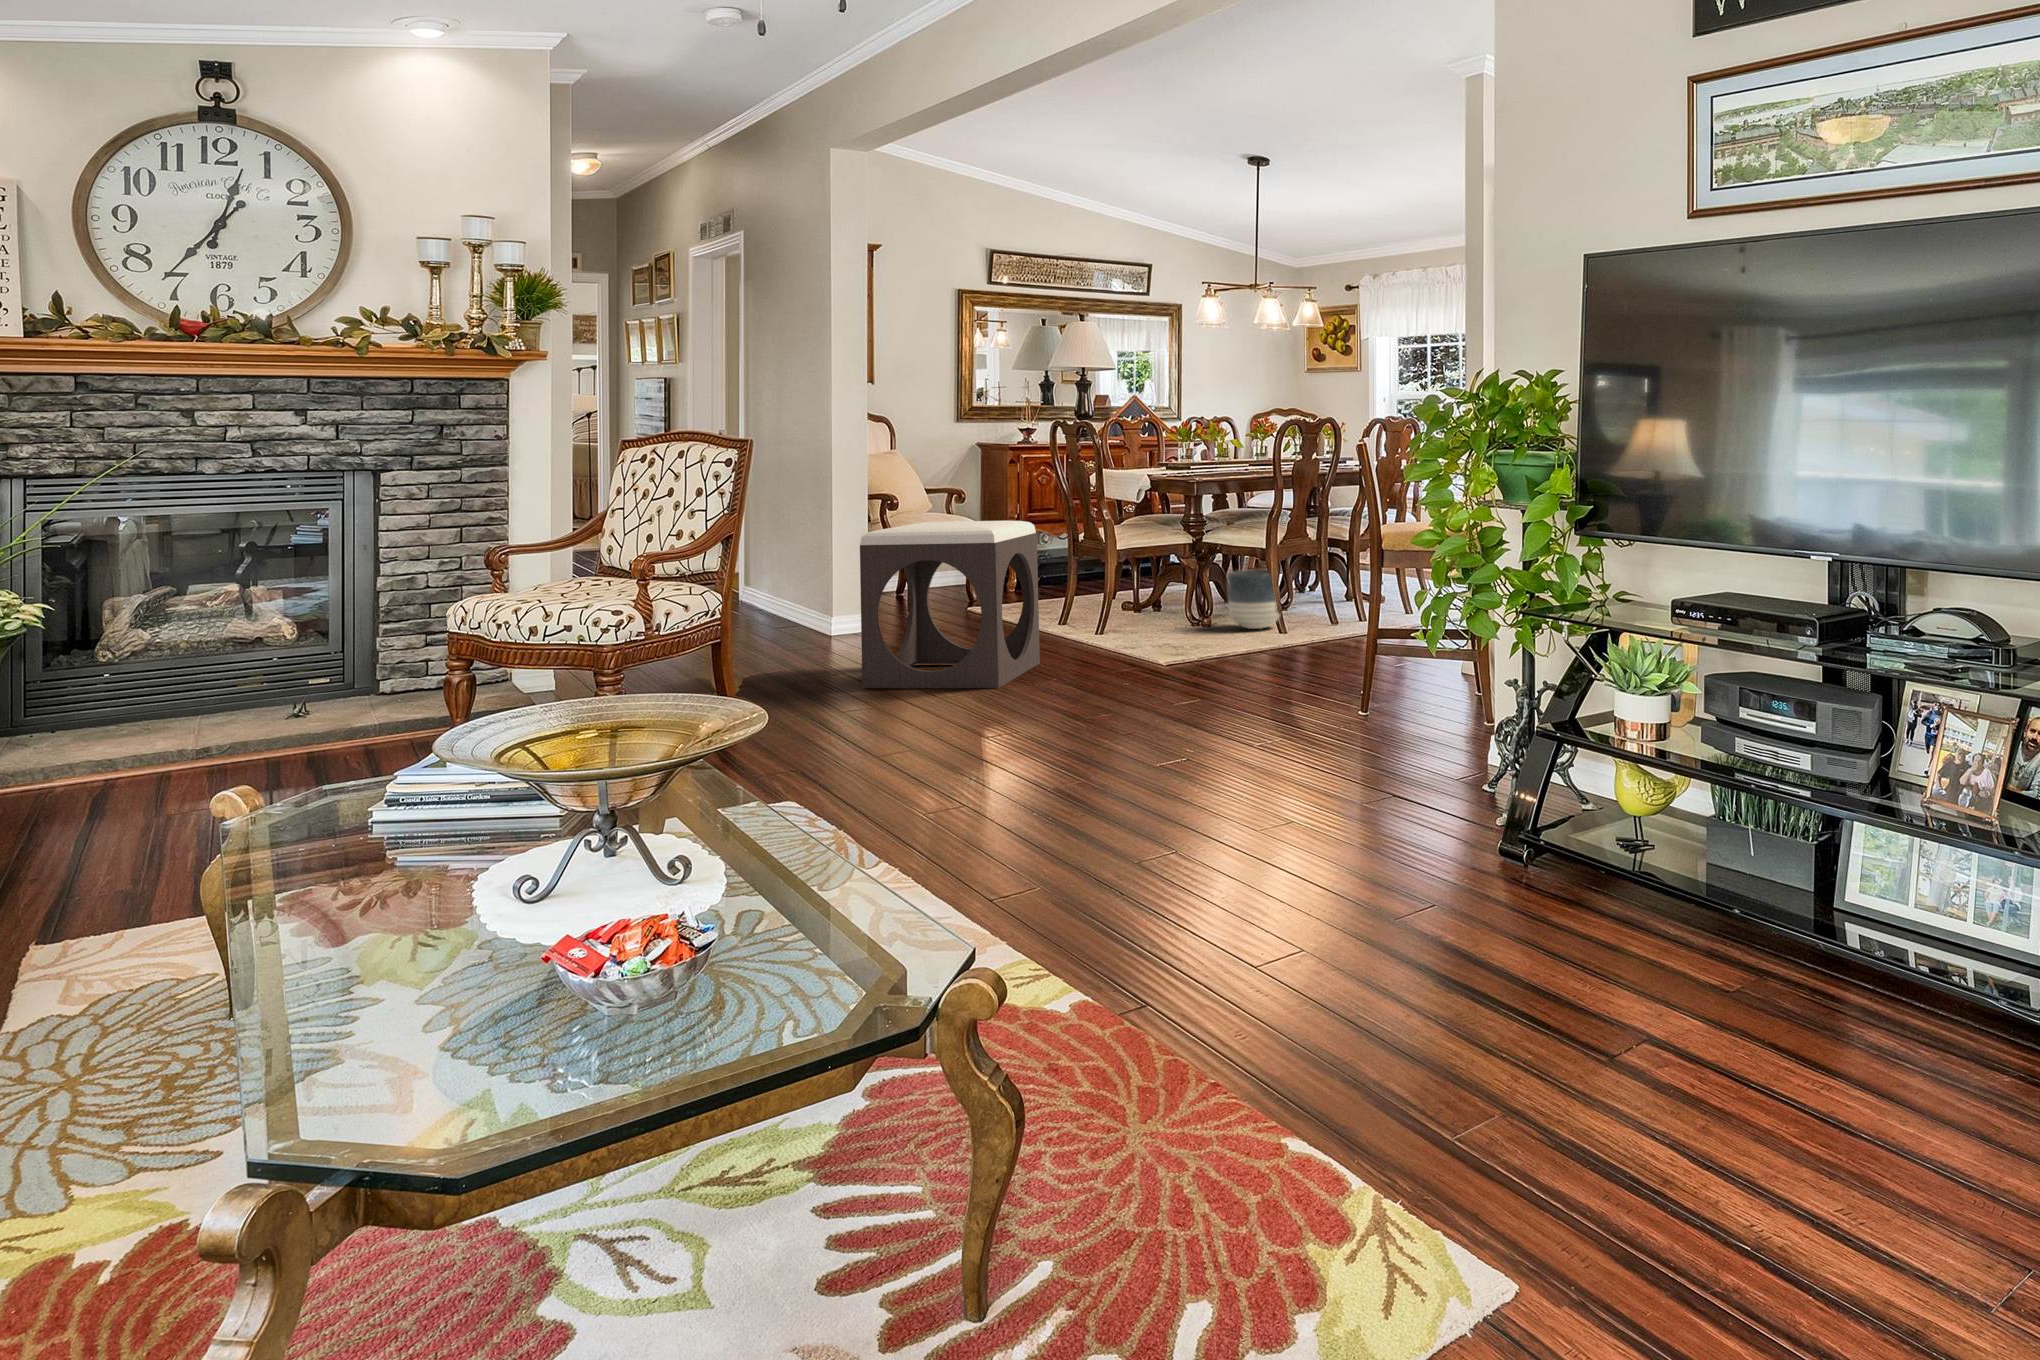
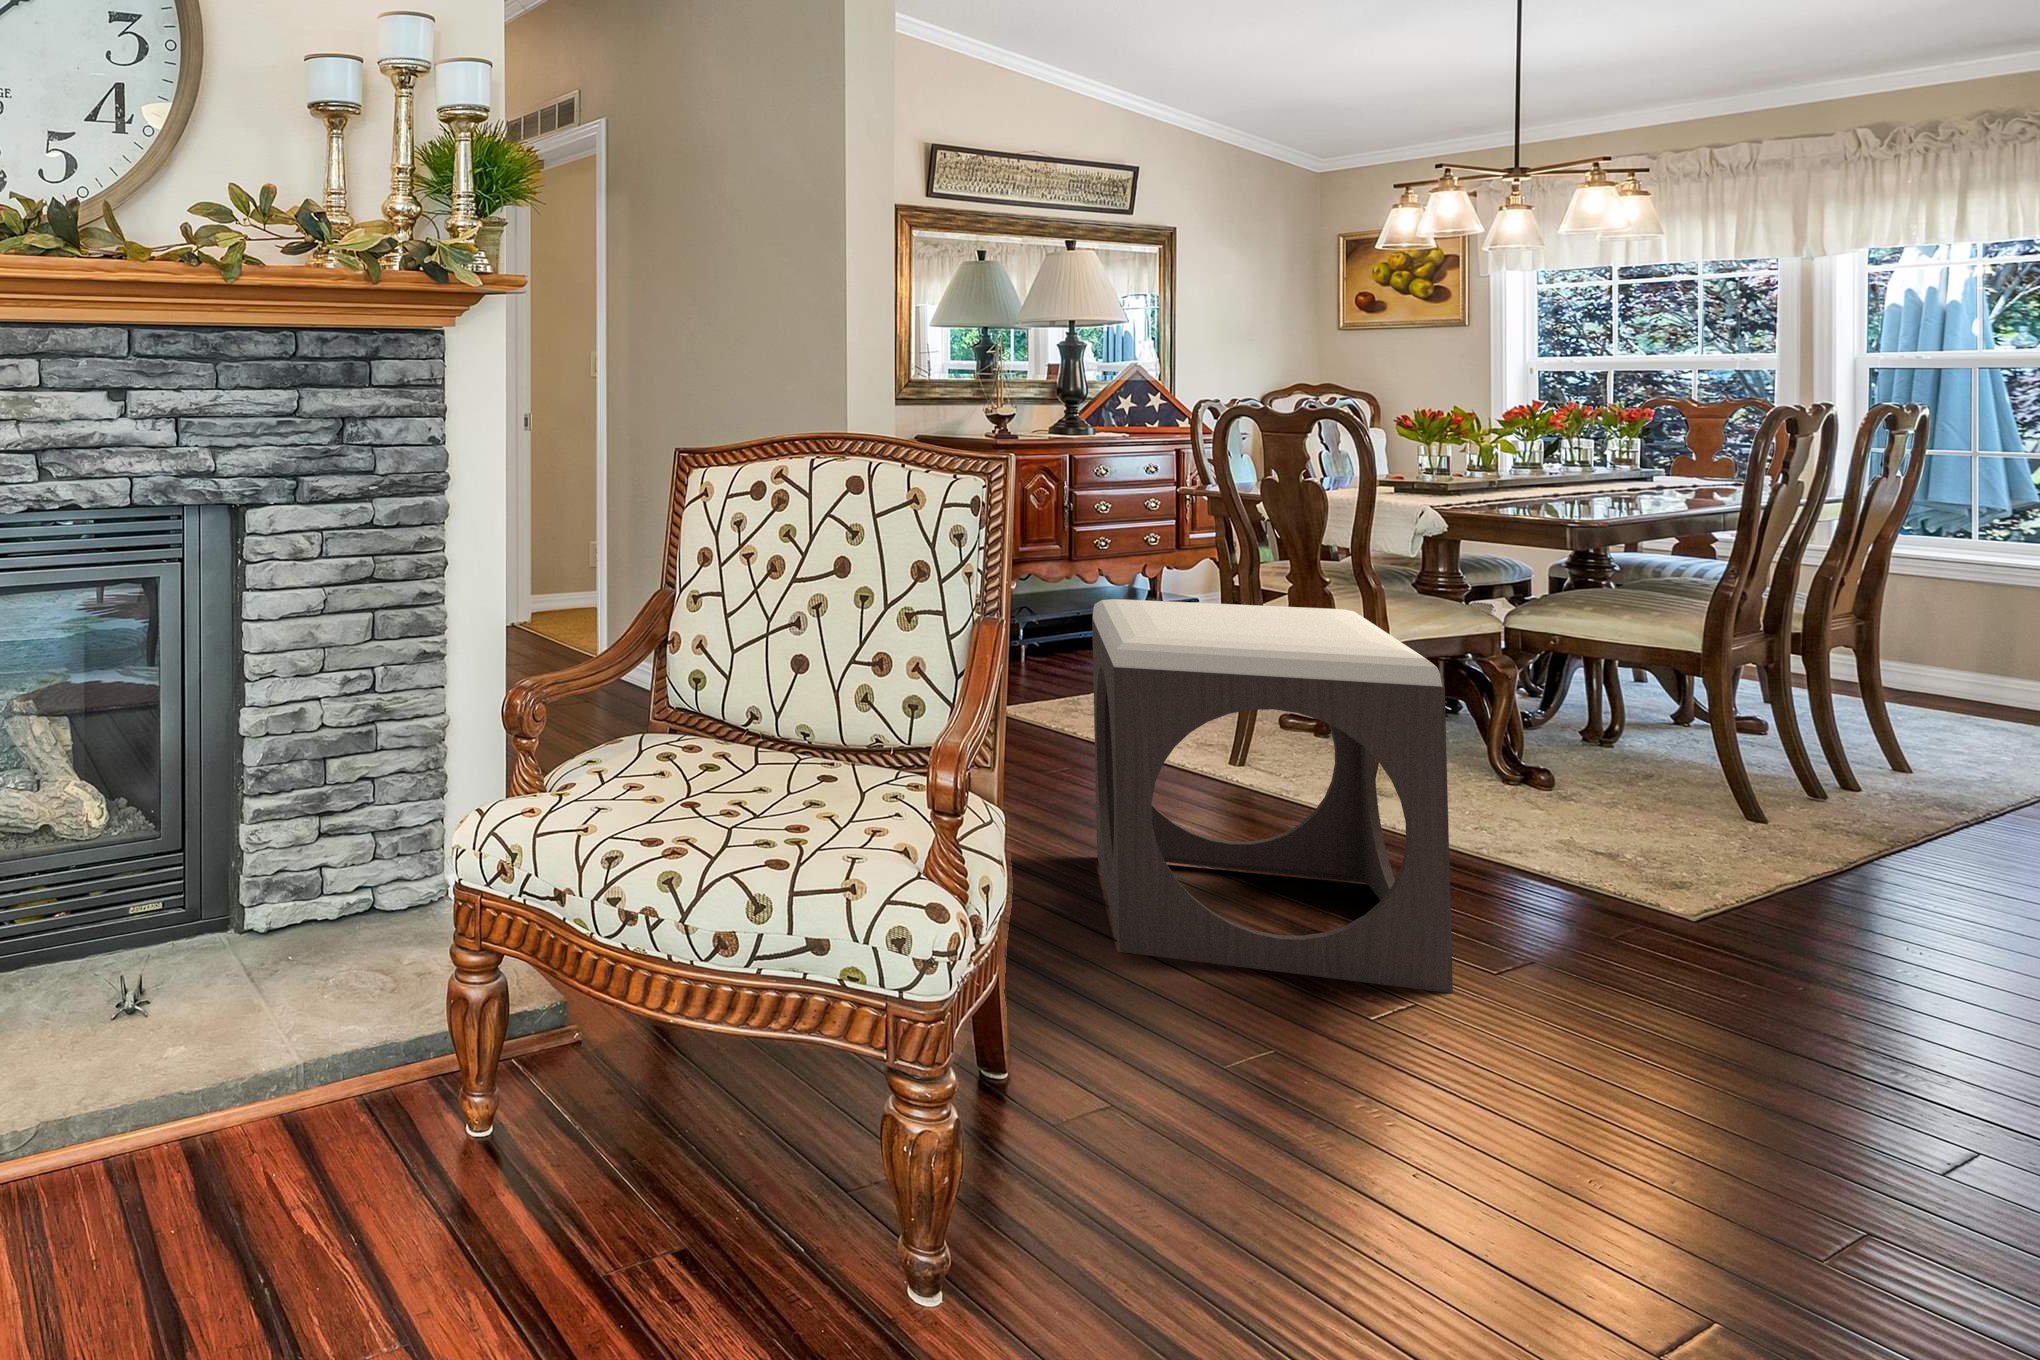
planter: present [1227,570,1280,629] -> none [1540,670,1668,786]

